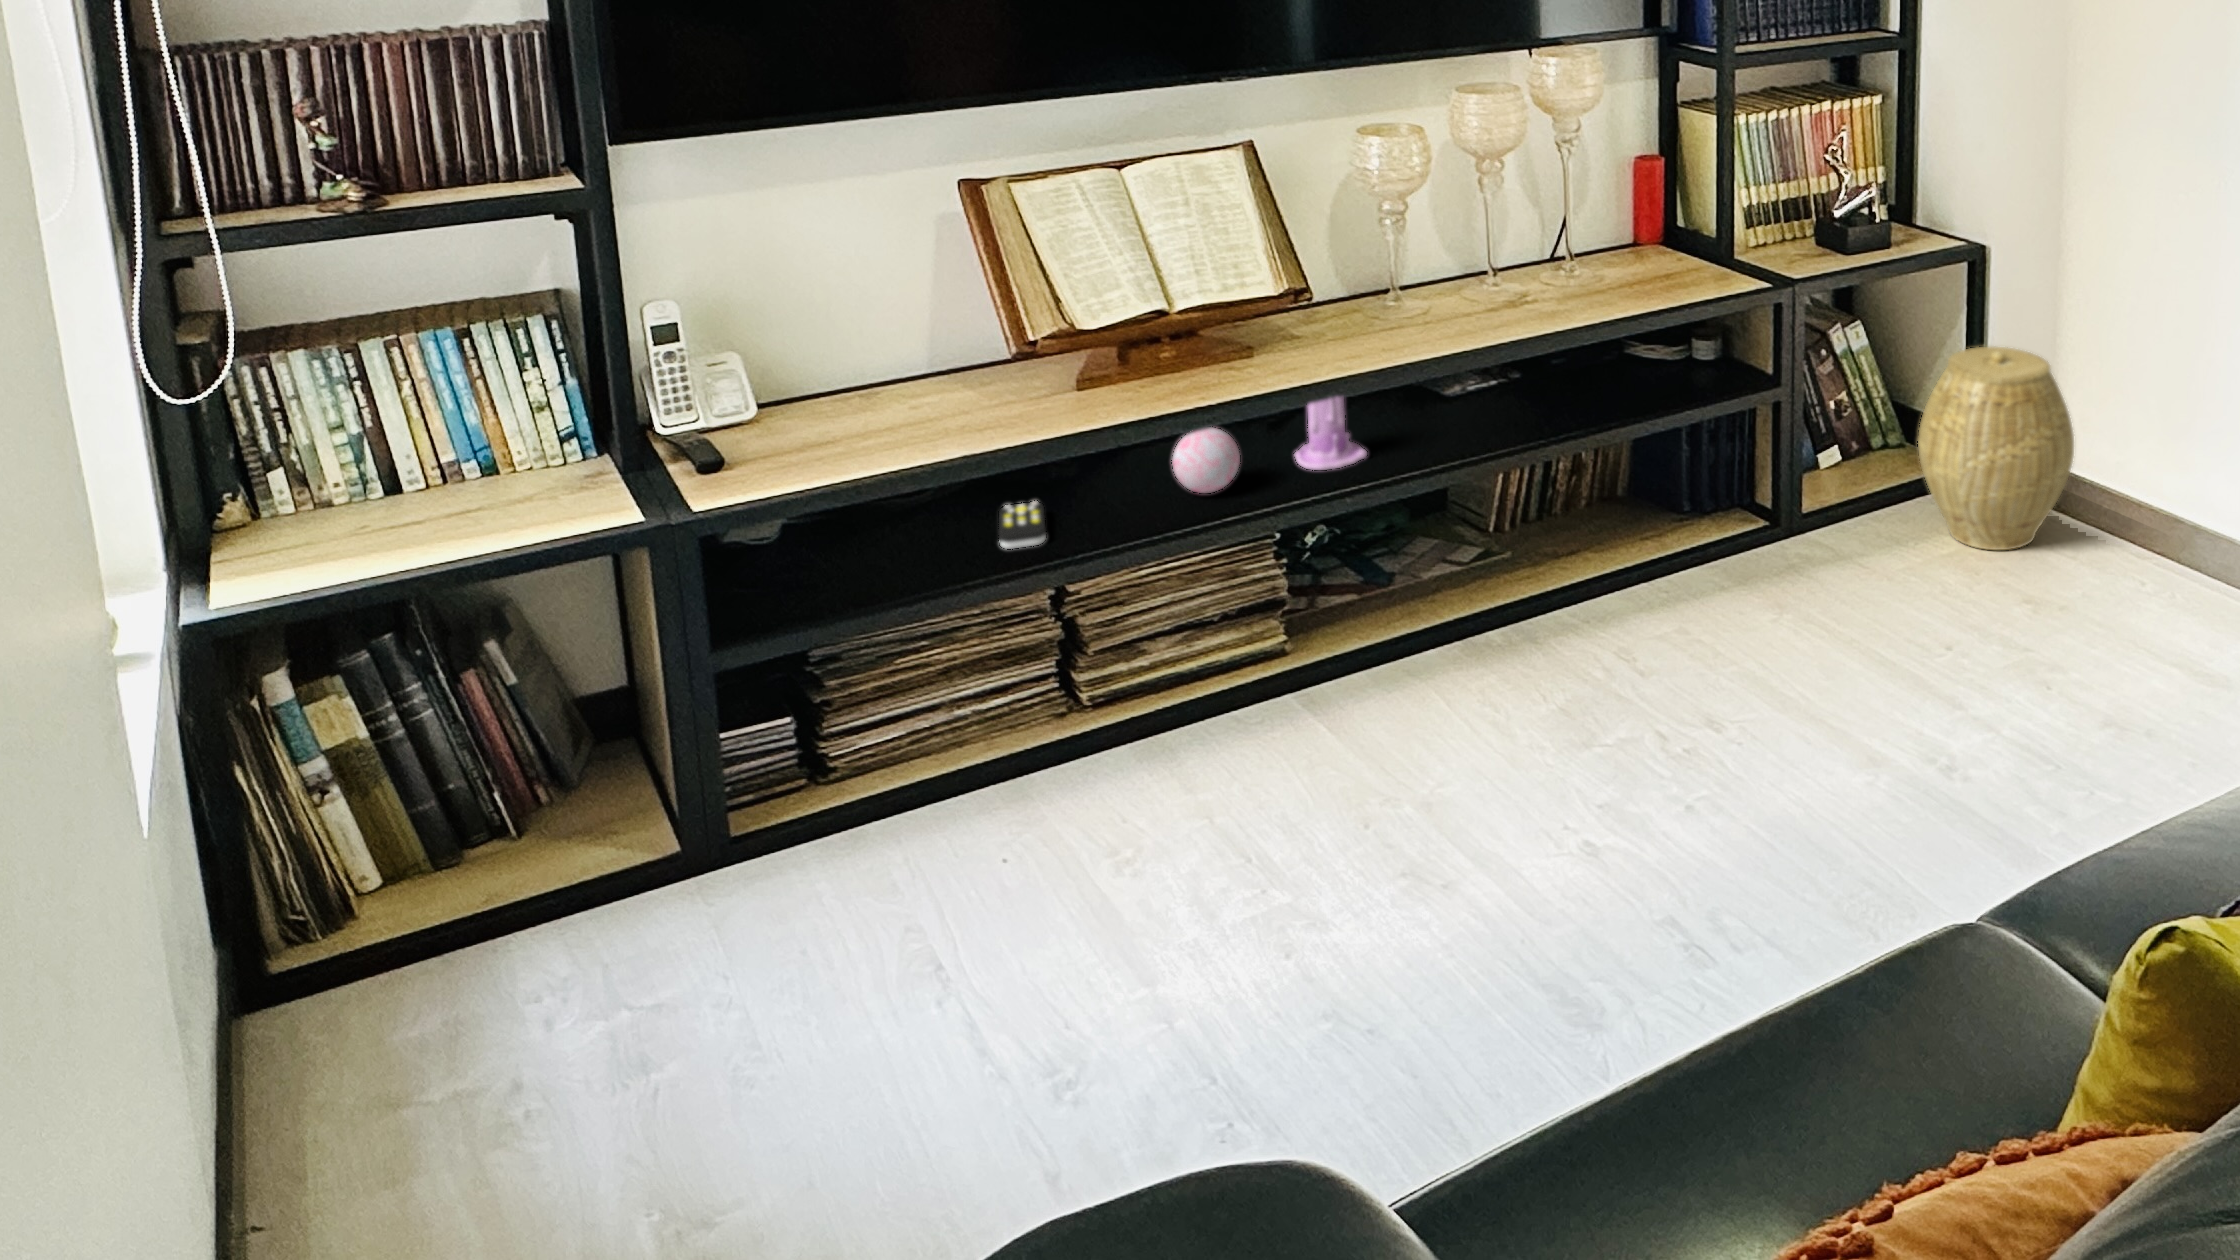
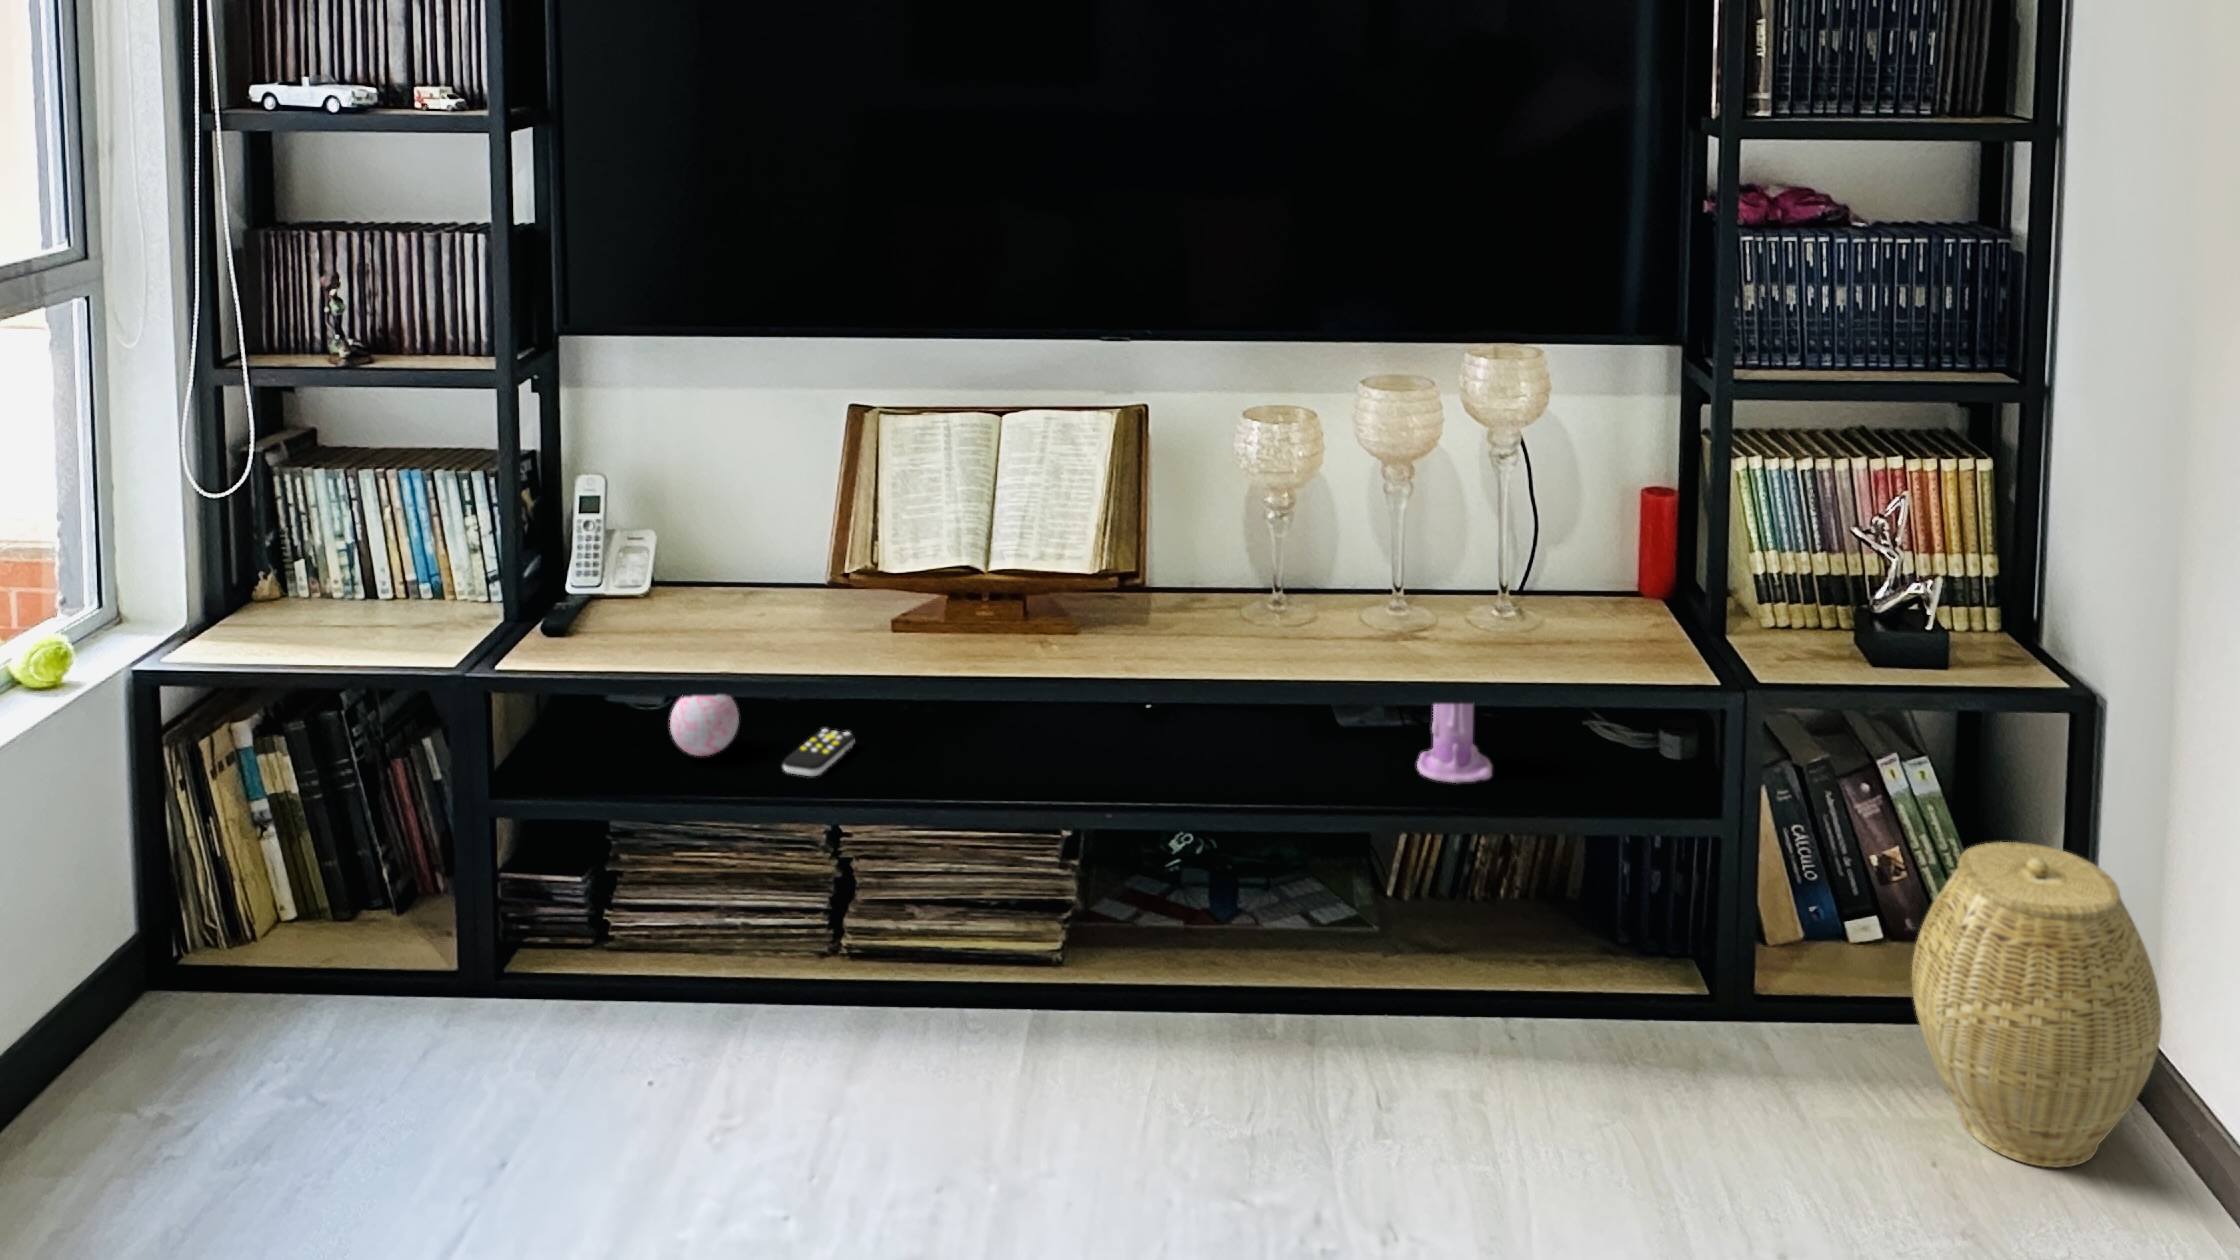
candle: present [1295,397,1367,470] -> present [1417,702,1492,783]
decorative ball: present [1172,428,1240,493] -> present [670,695,739,756]

